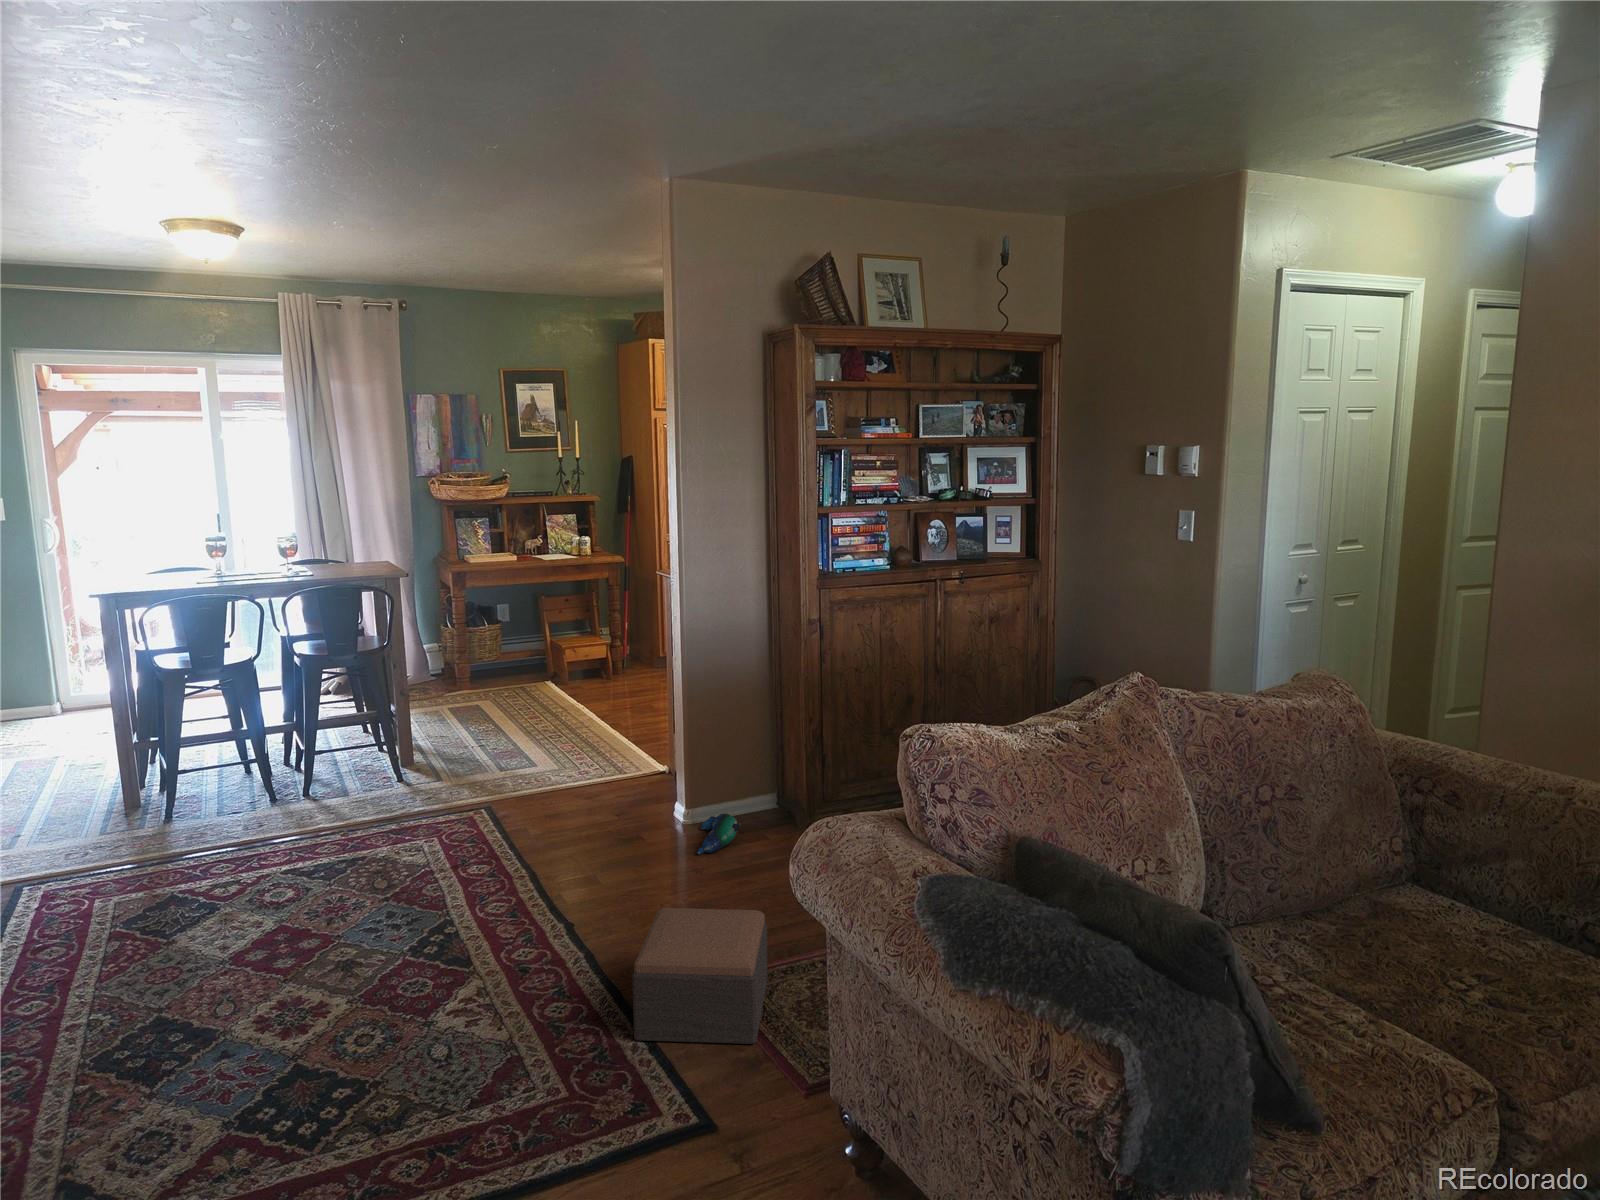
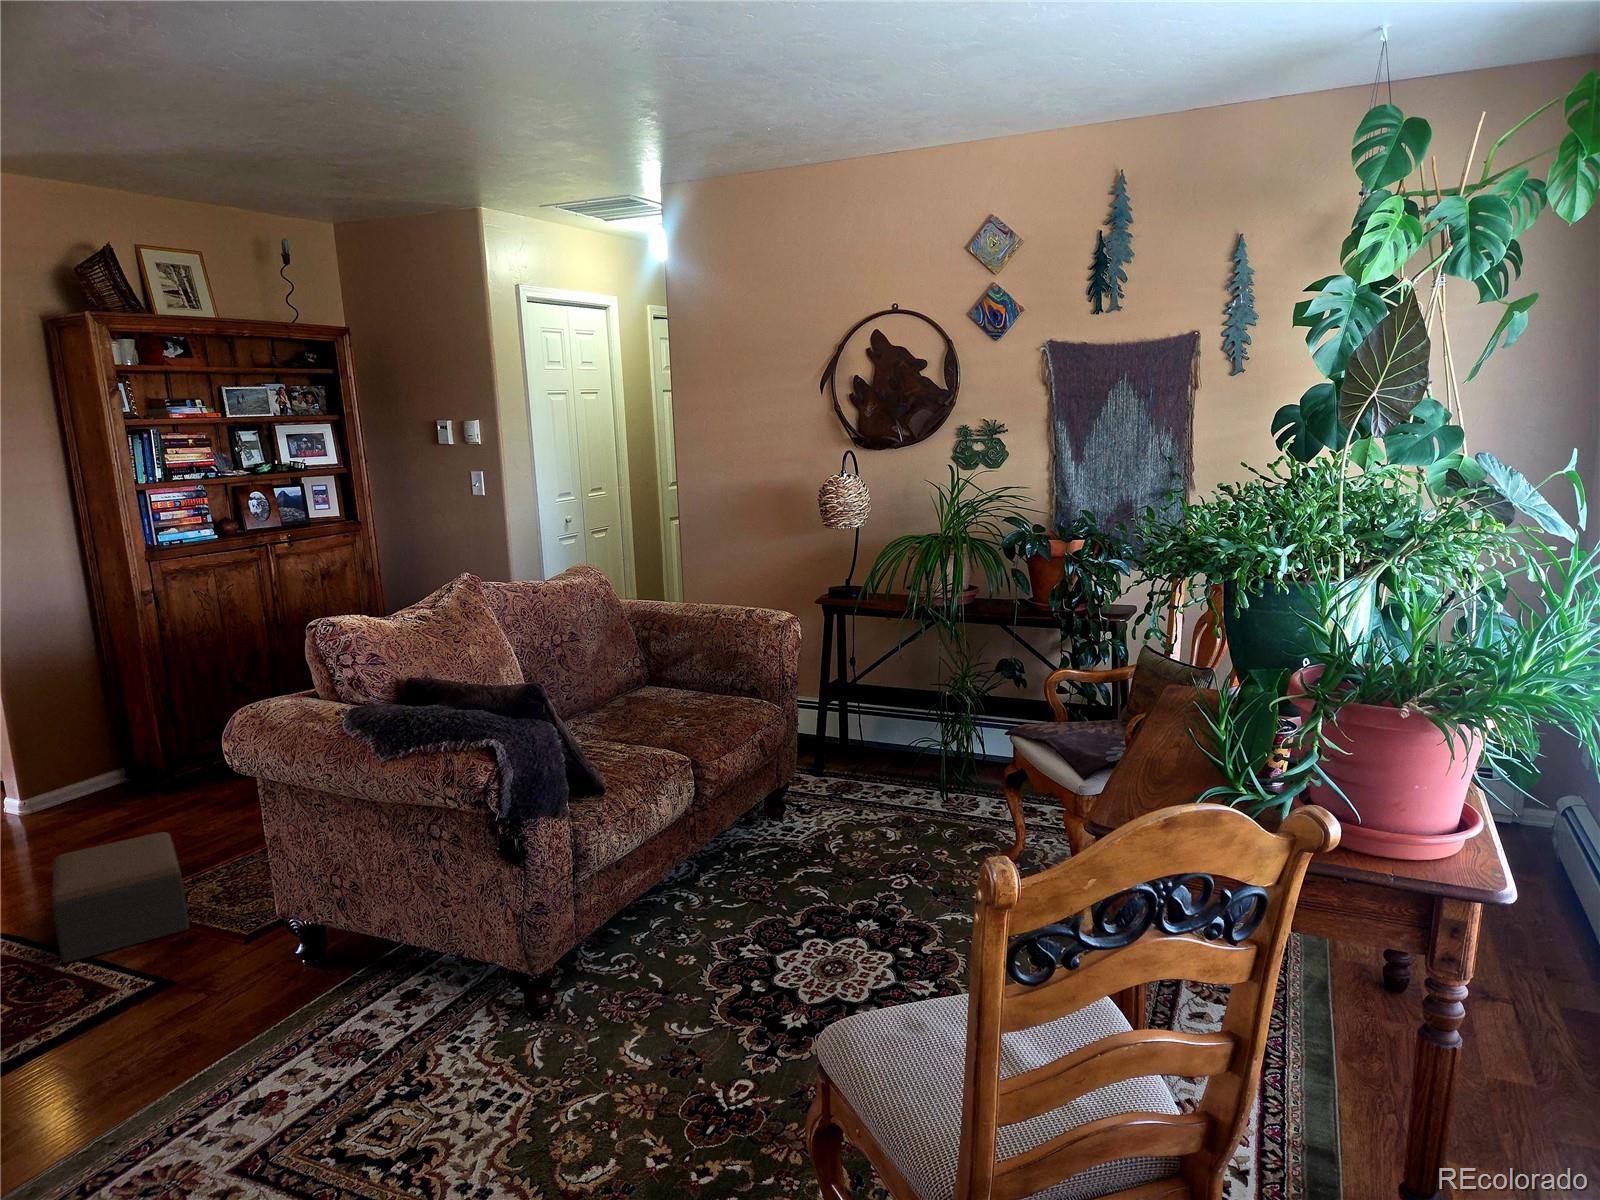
plush toy: present [697,814,740,854] -> none [44,791,97,833]

